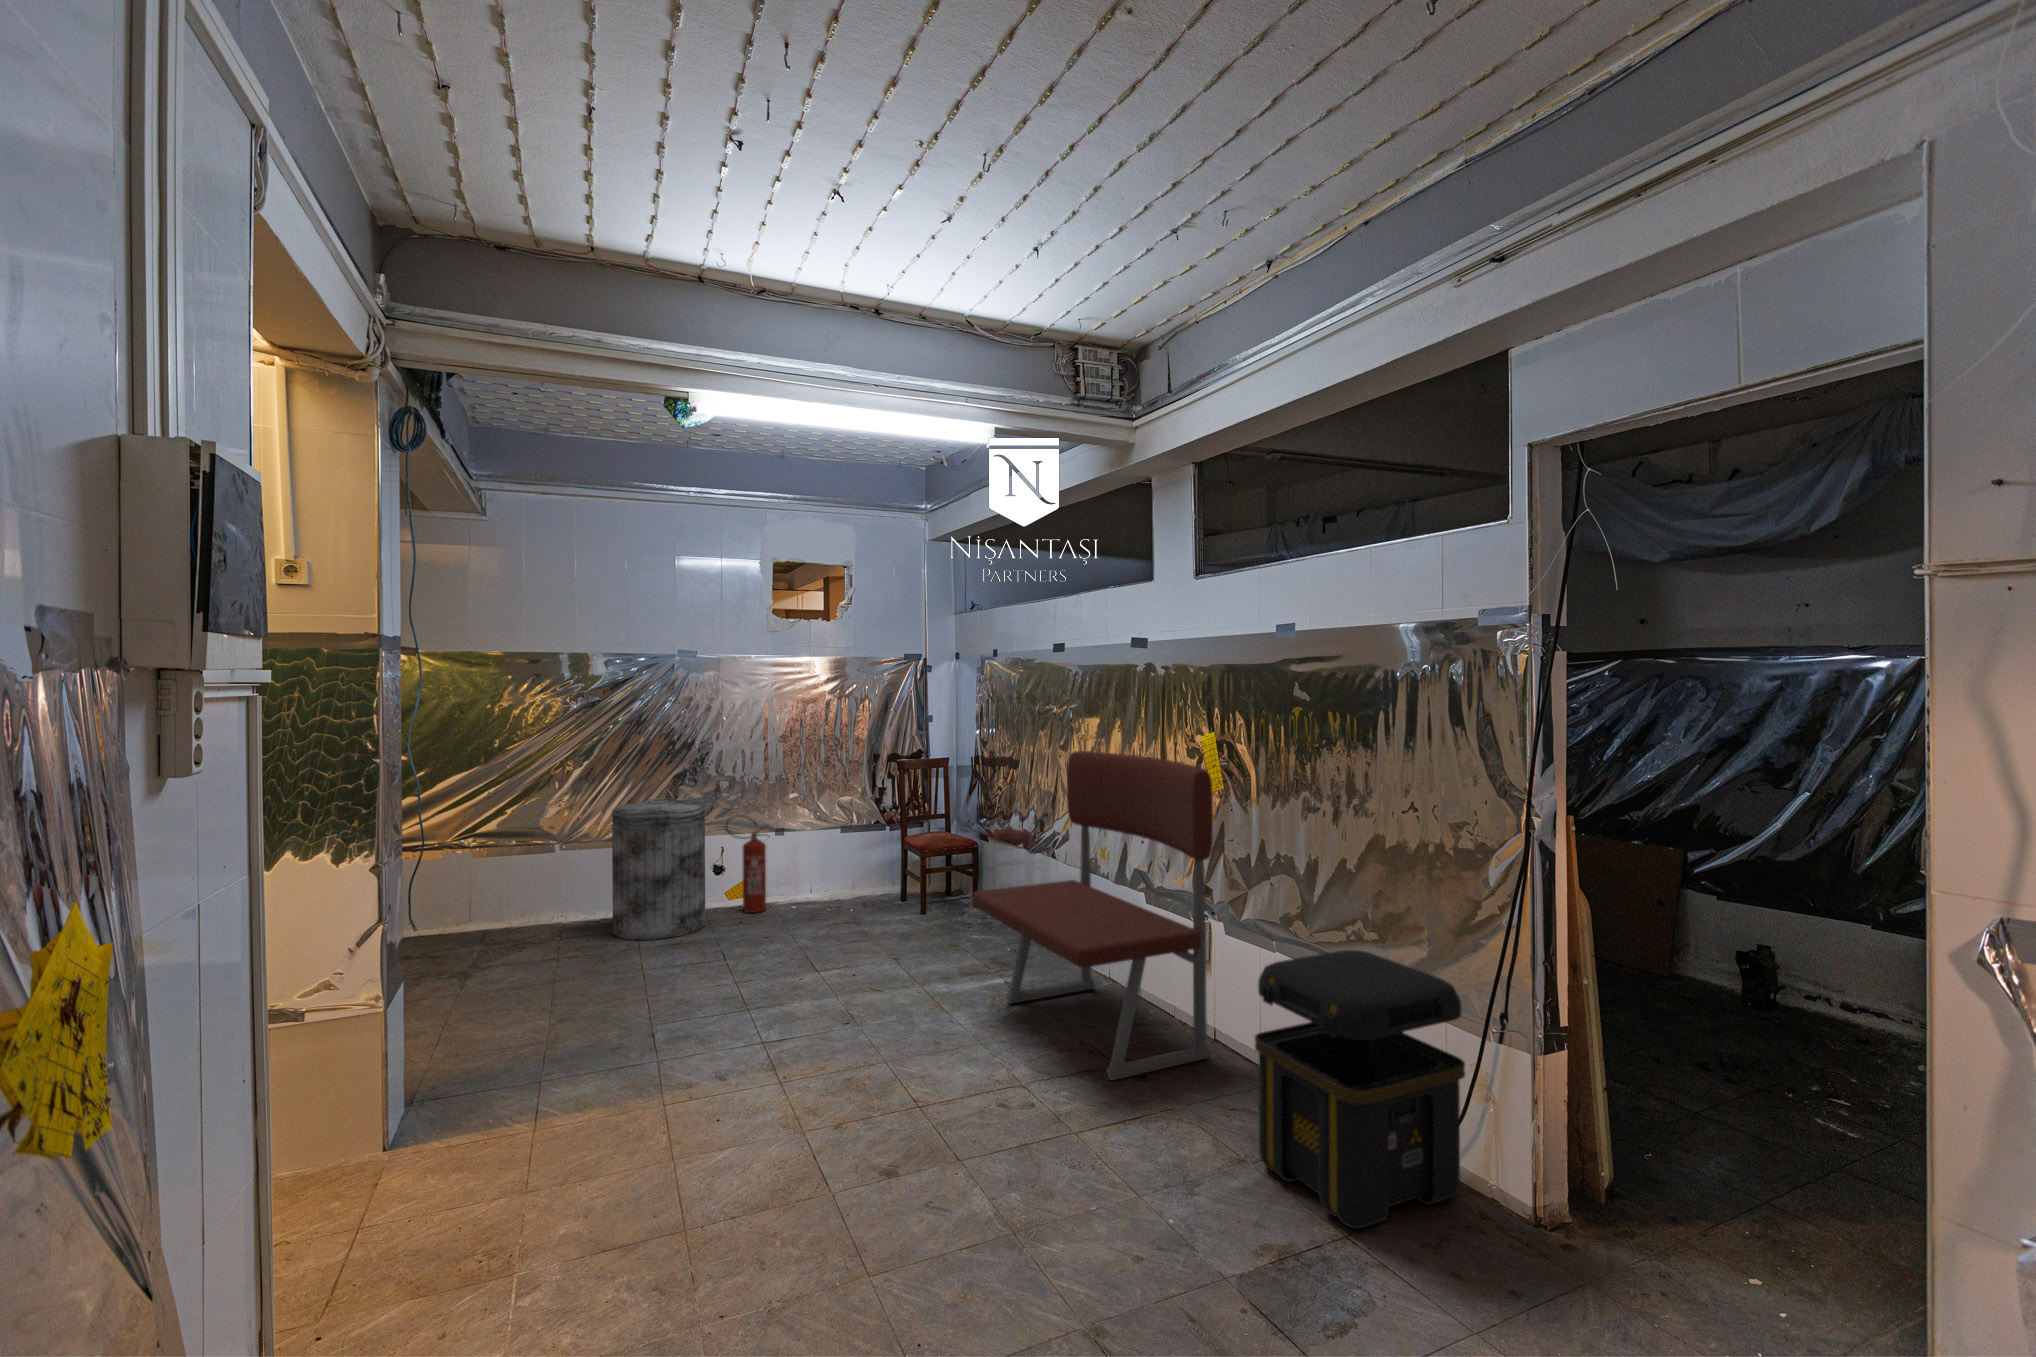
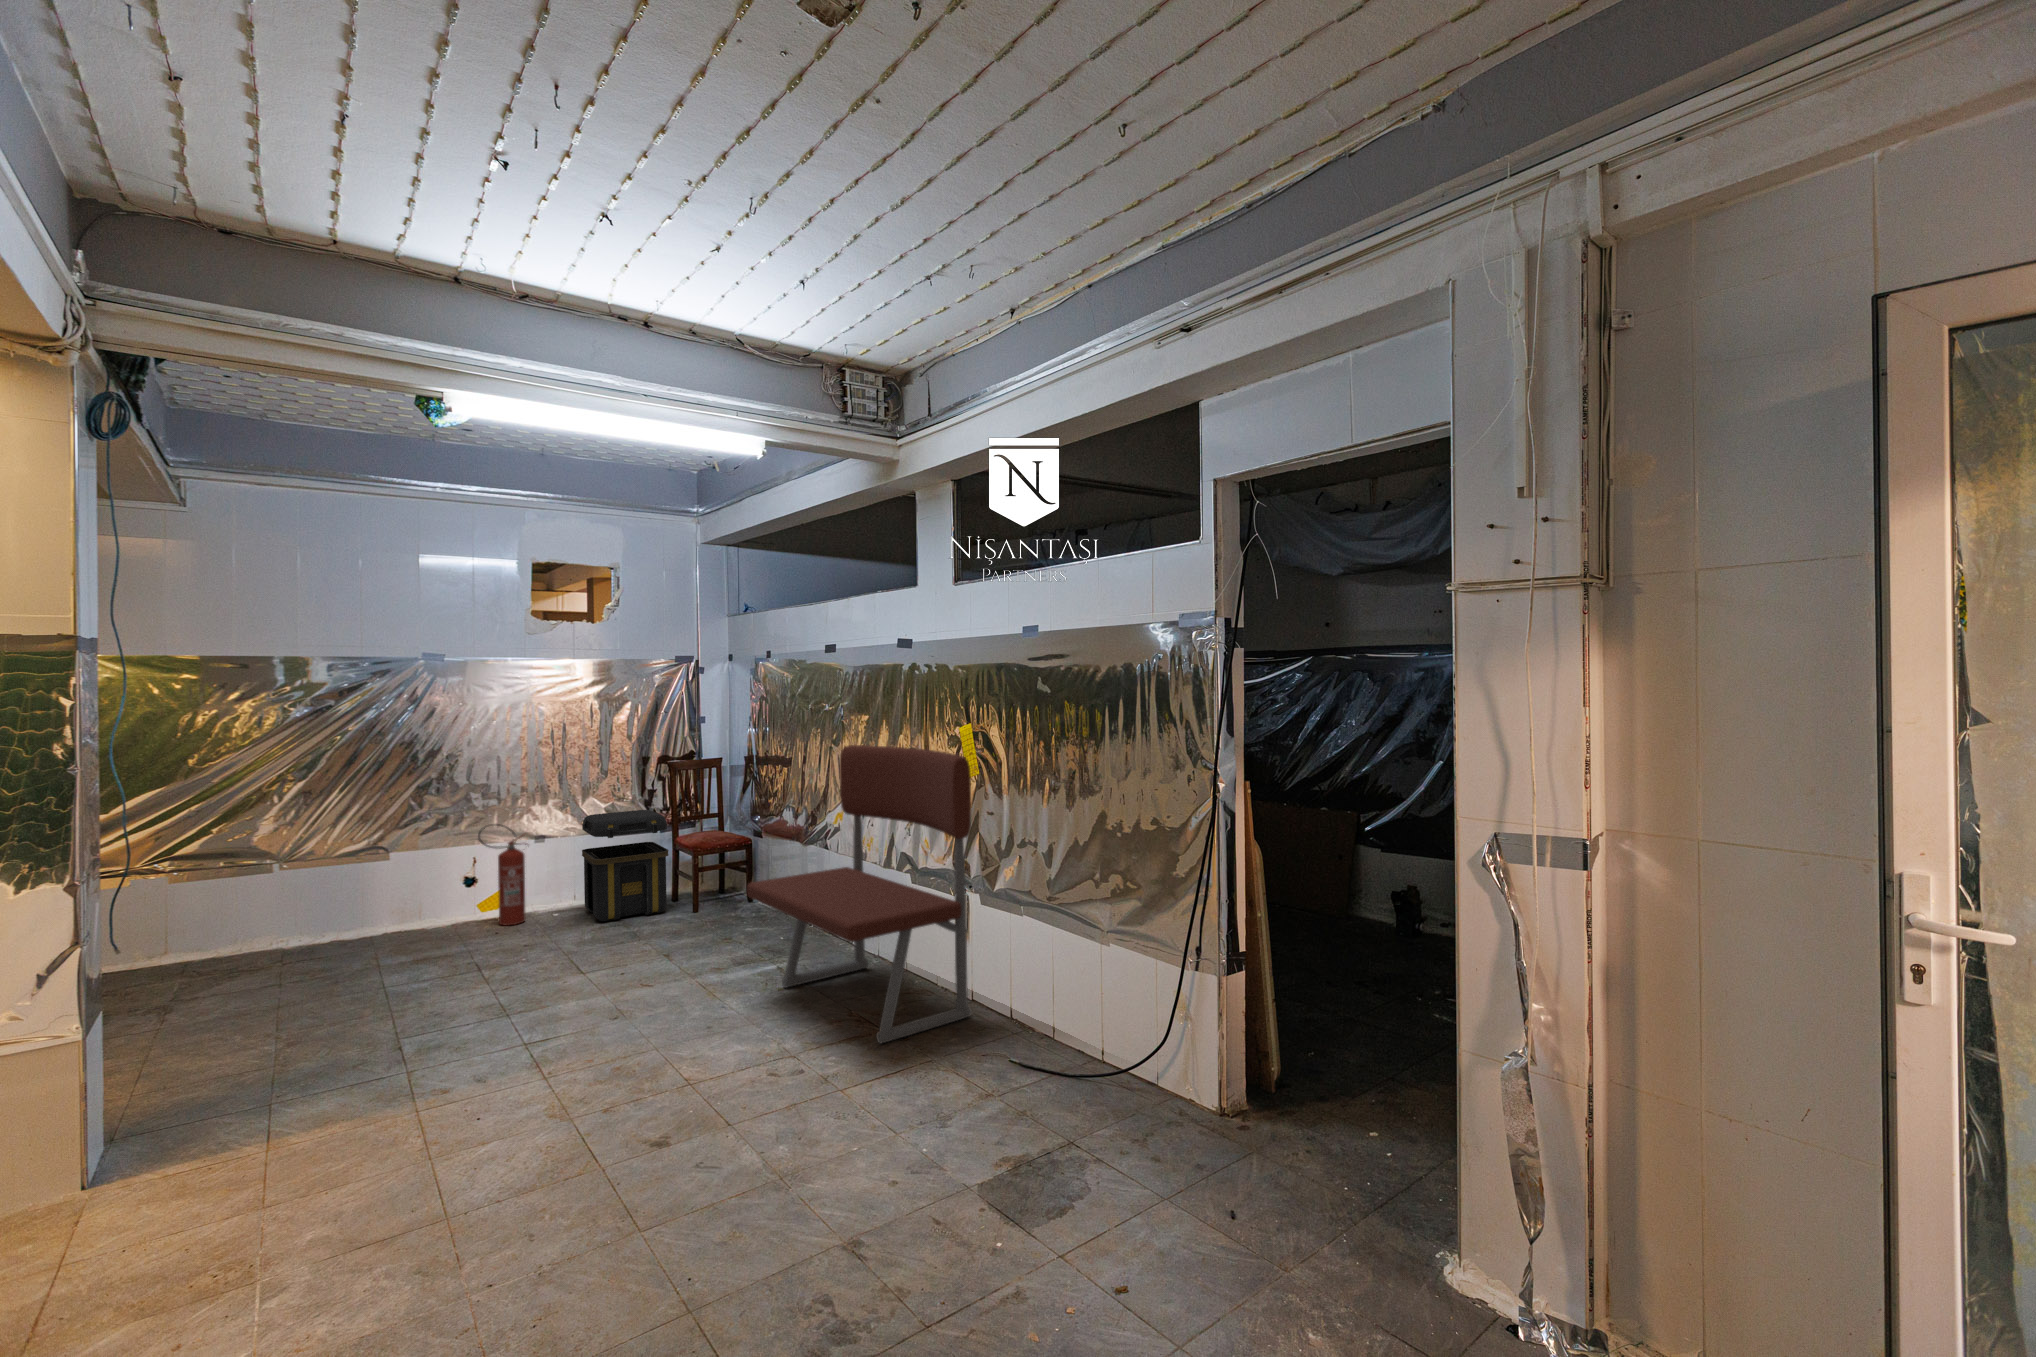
trash can: present [612,798,706,940] -> none [343,809,456,961]
toolbox: present [1255,950,1465,1228] -> present [582,810,669,921]

